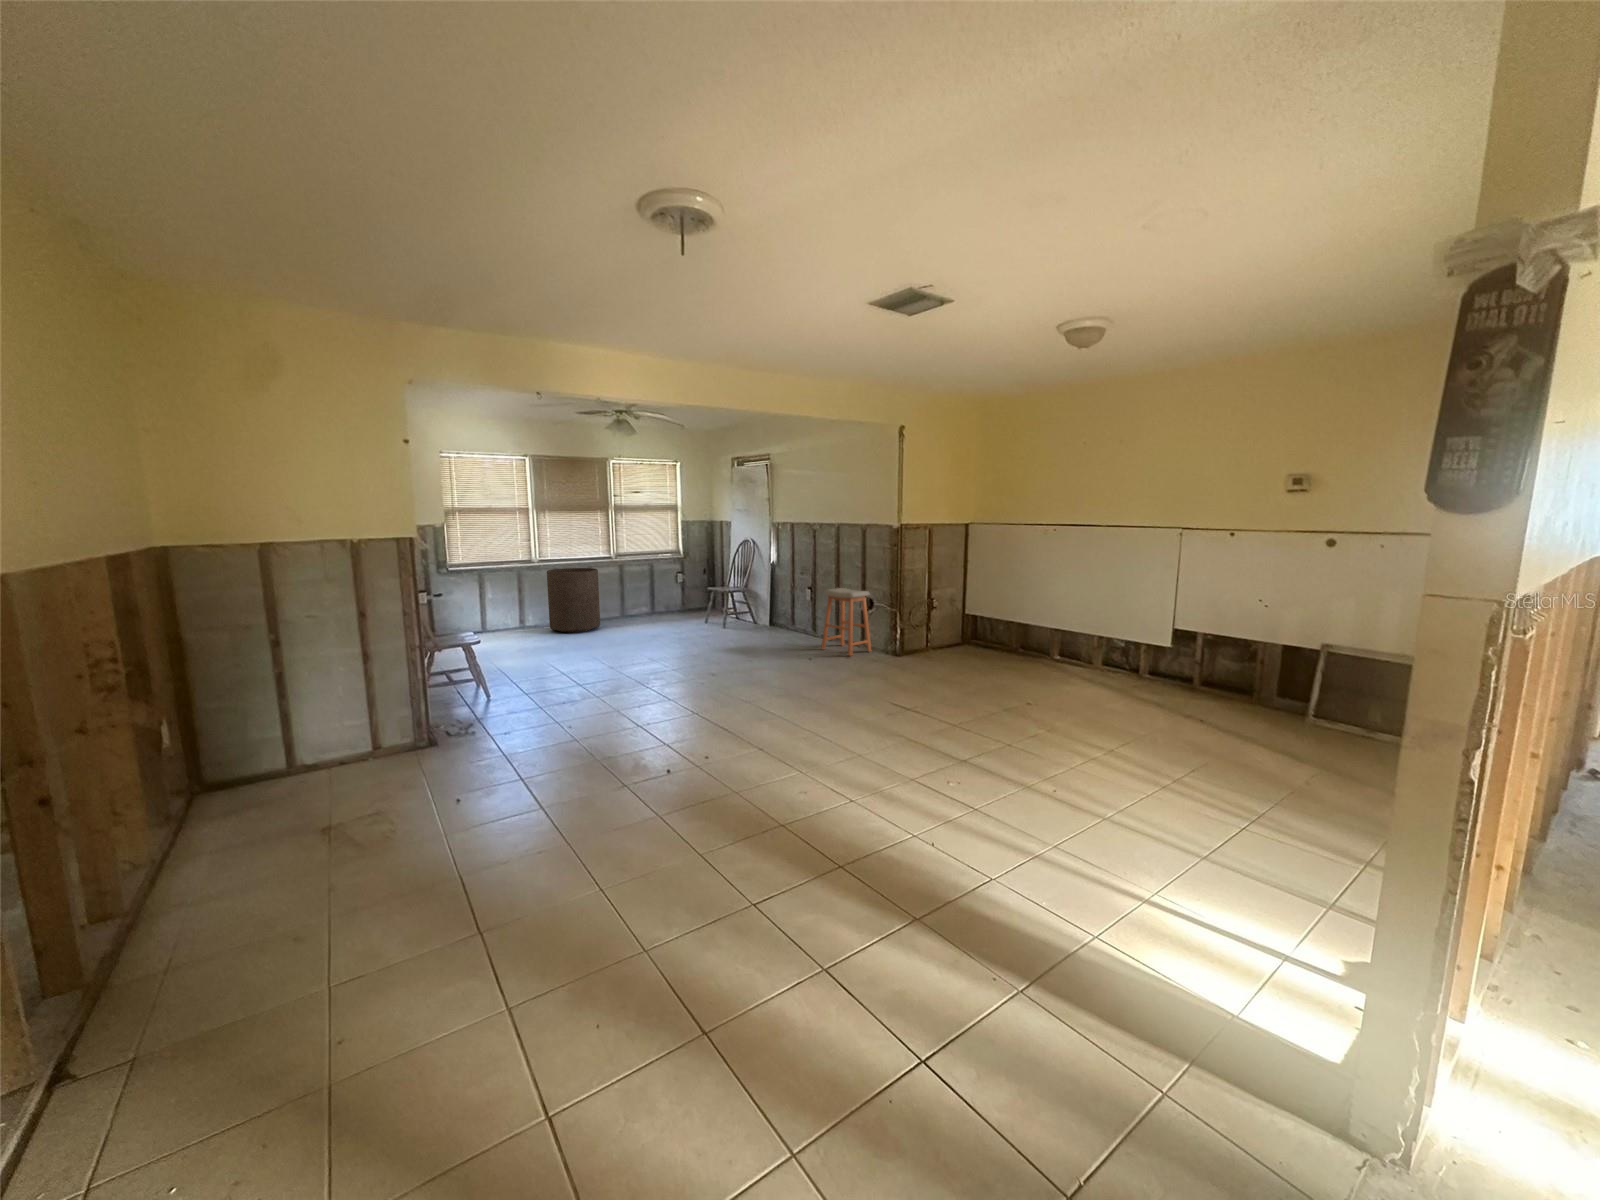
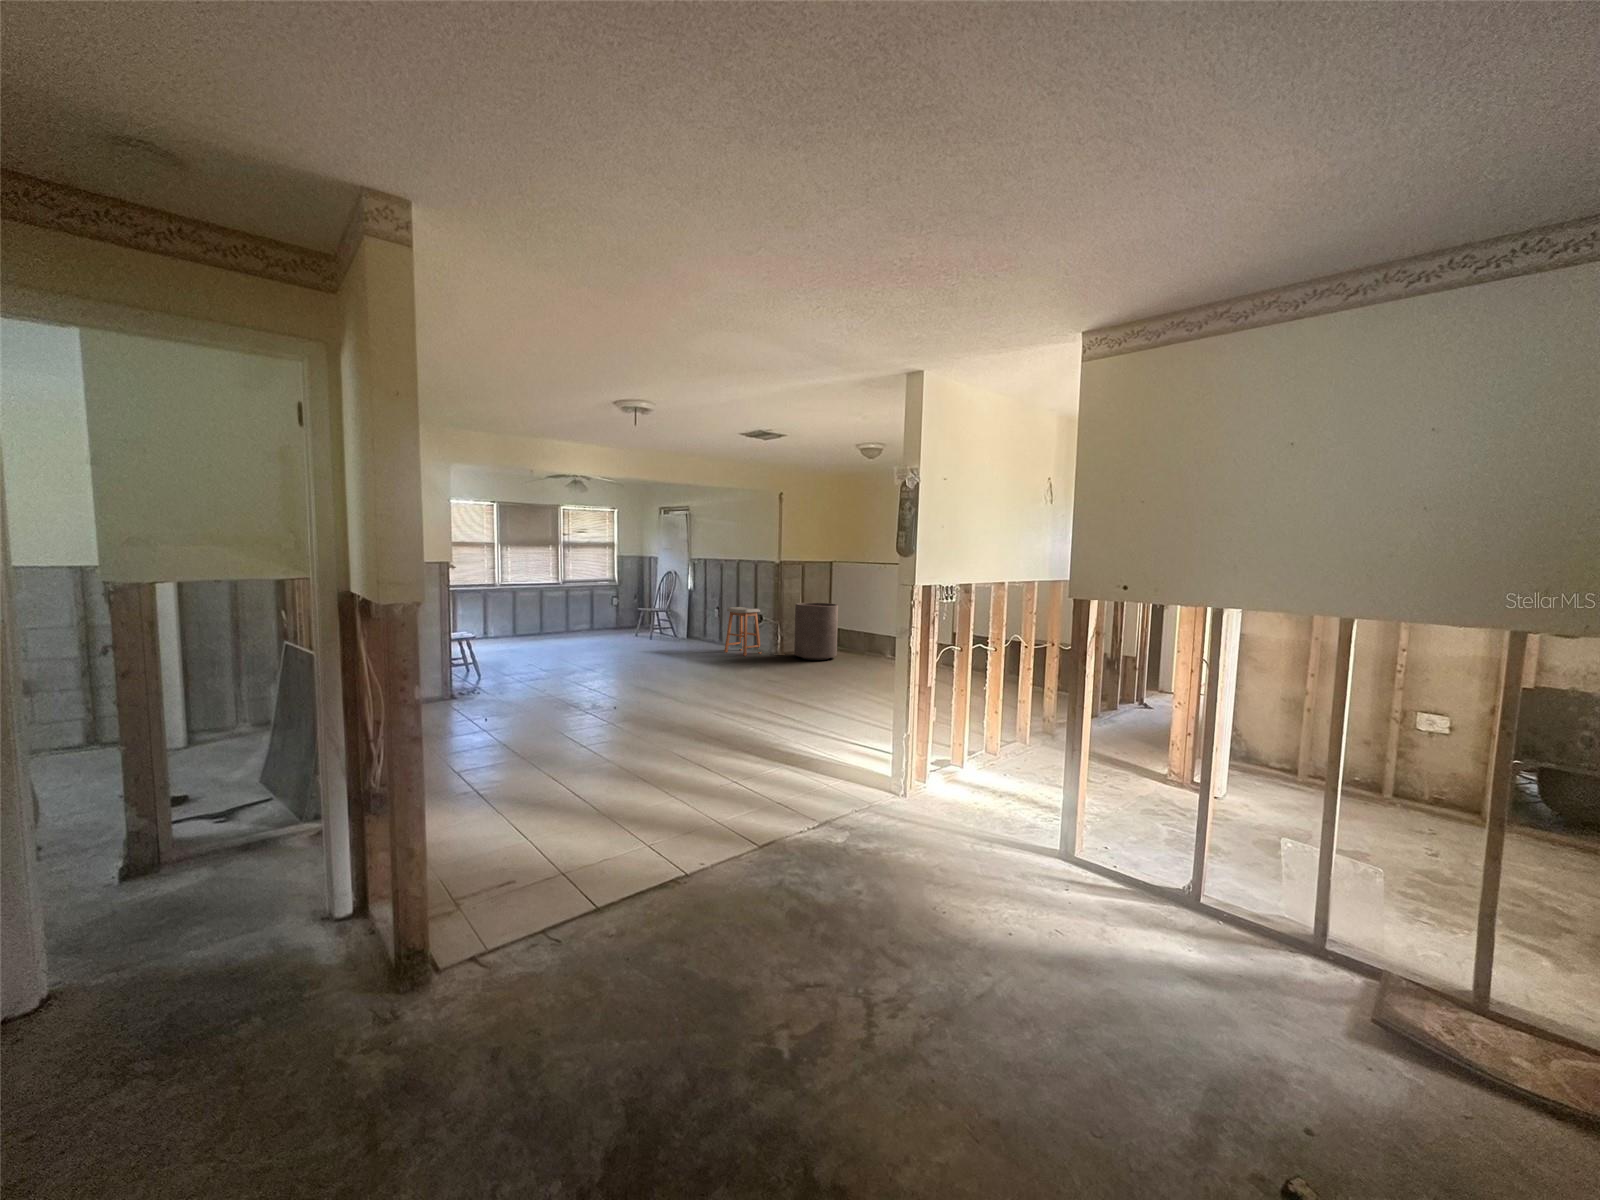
trash can: present [547,568,600,632] -> present [794,603,838,660]

